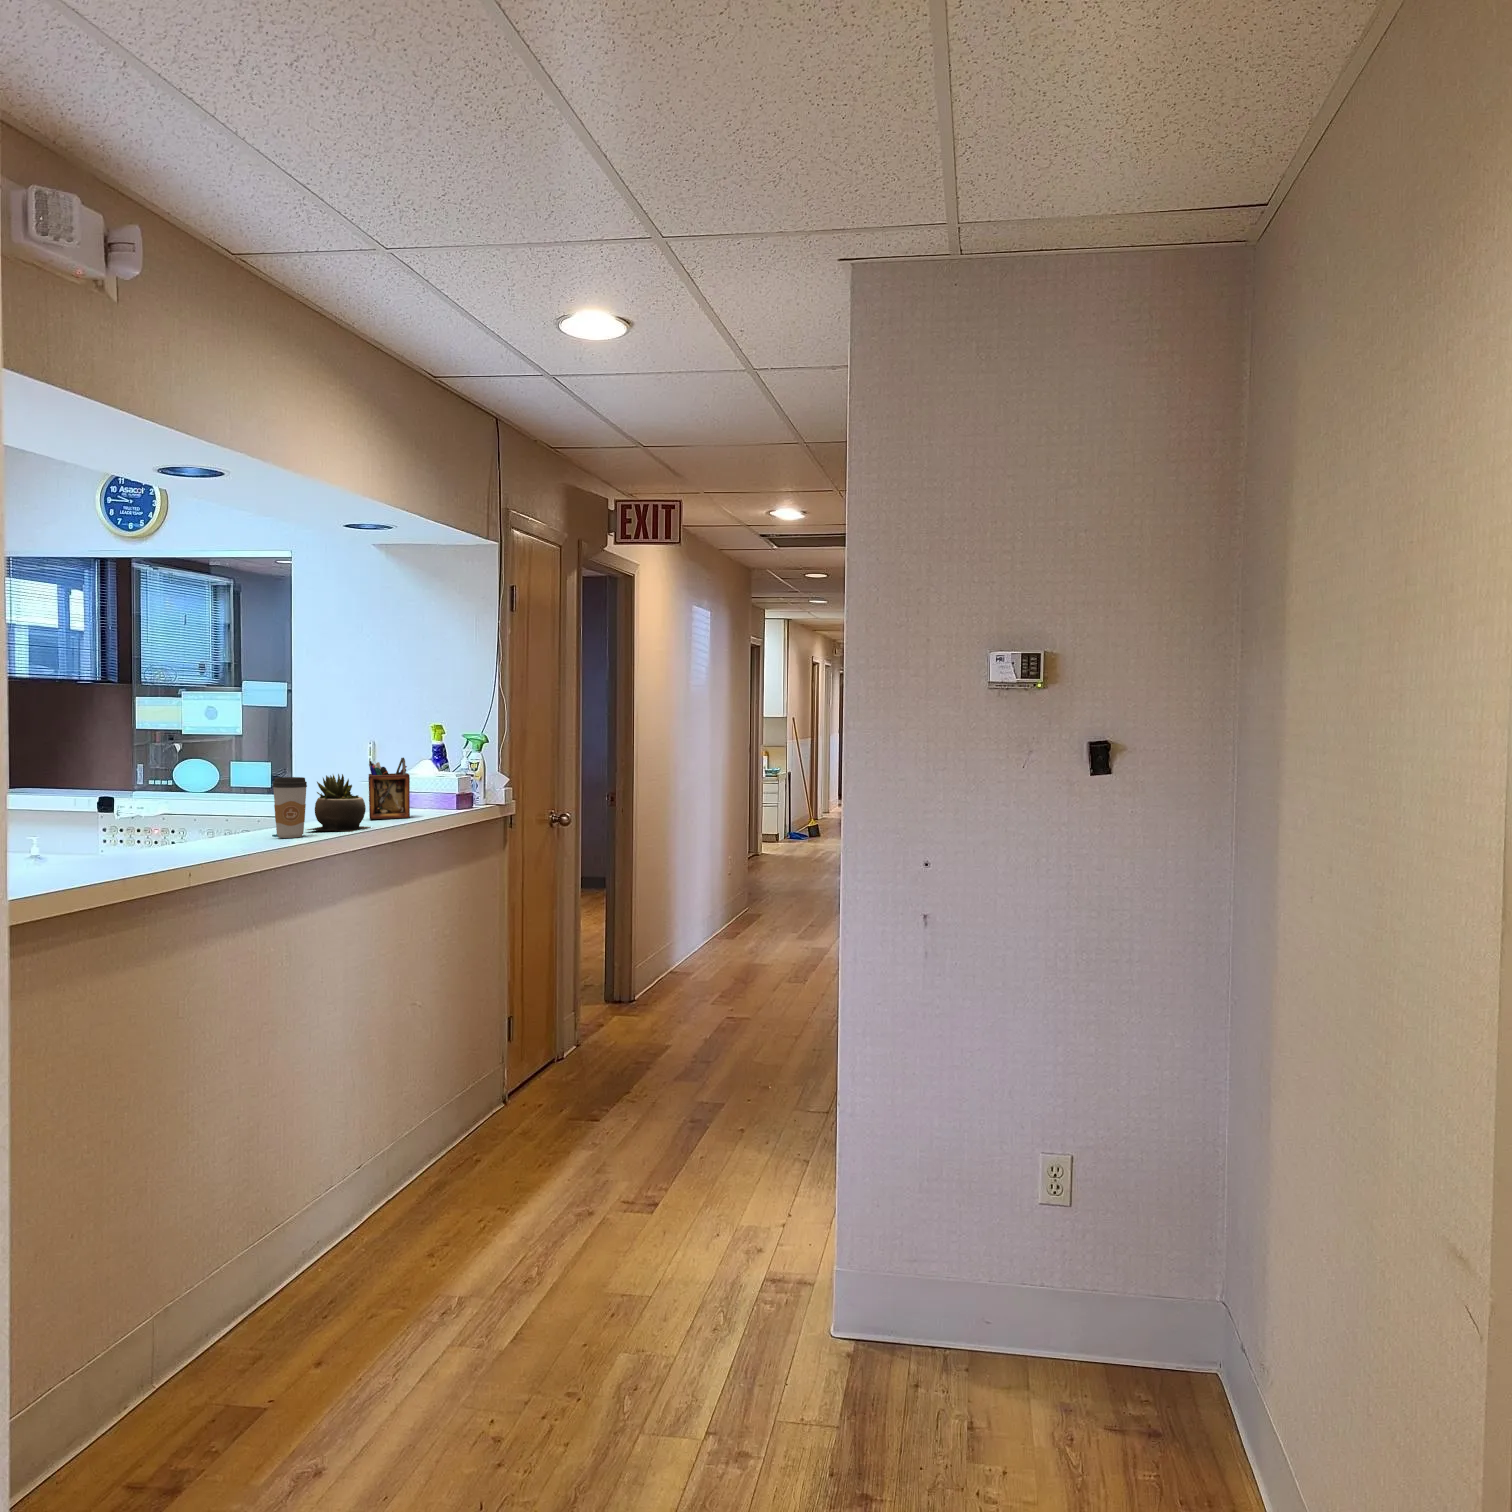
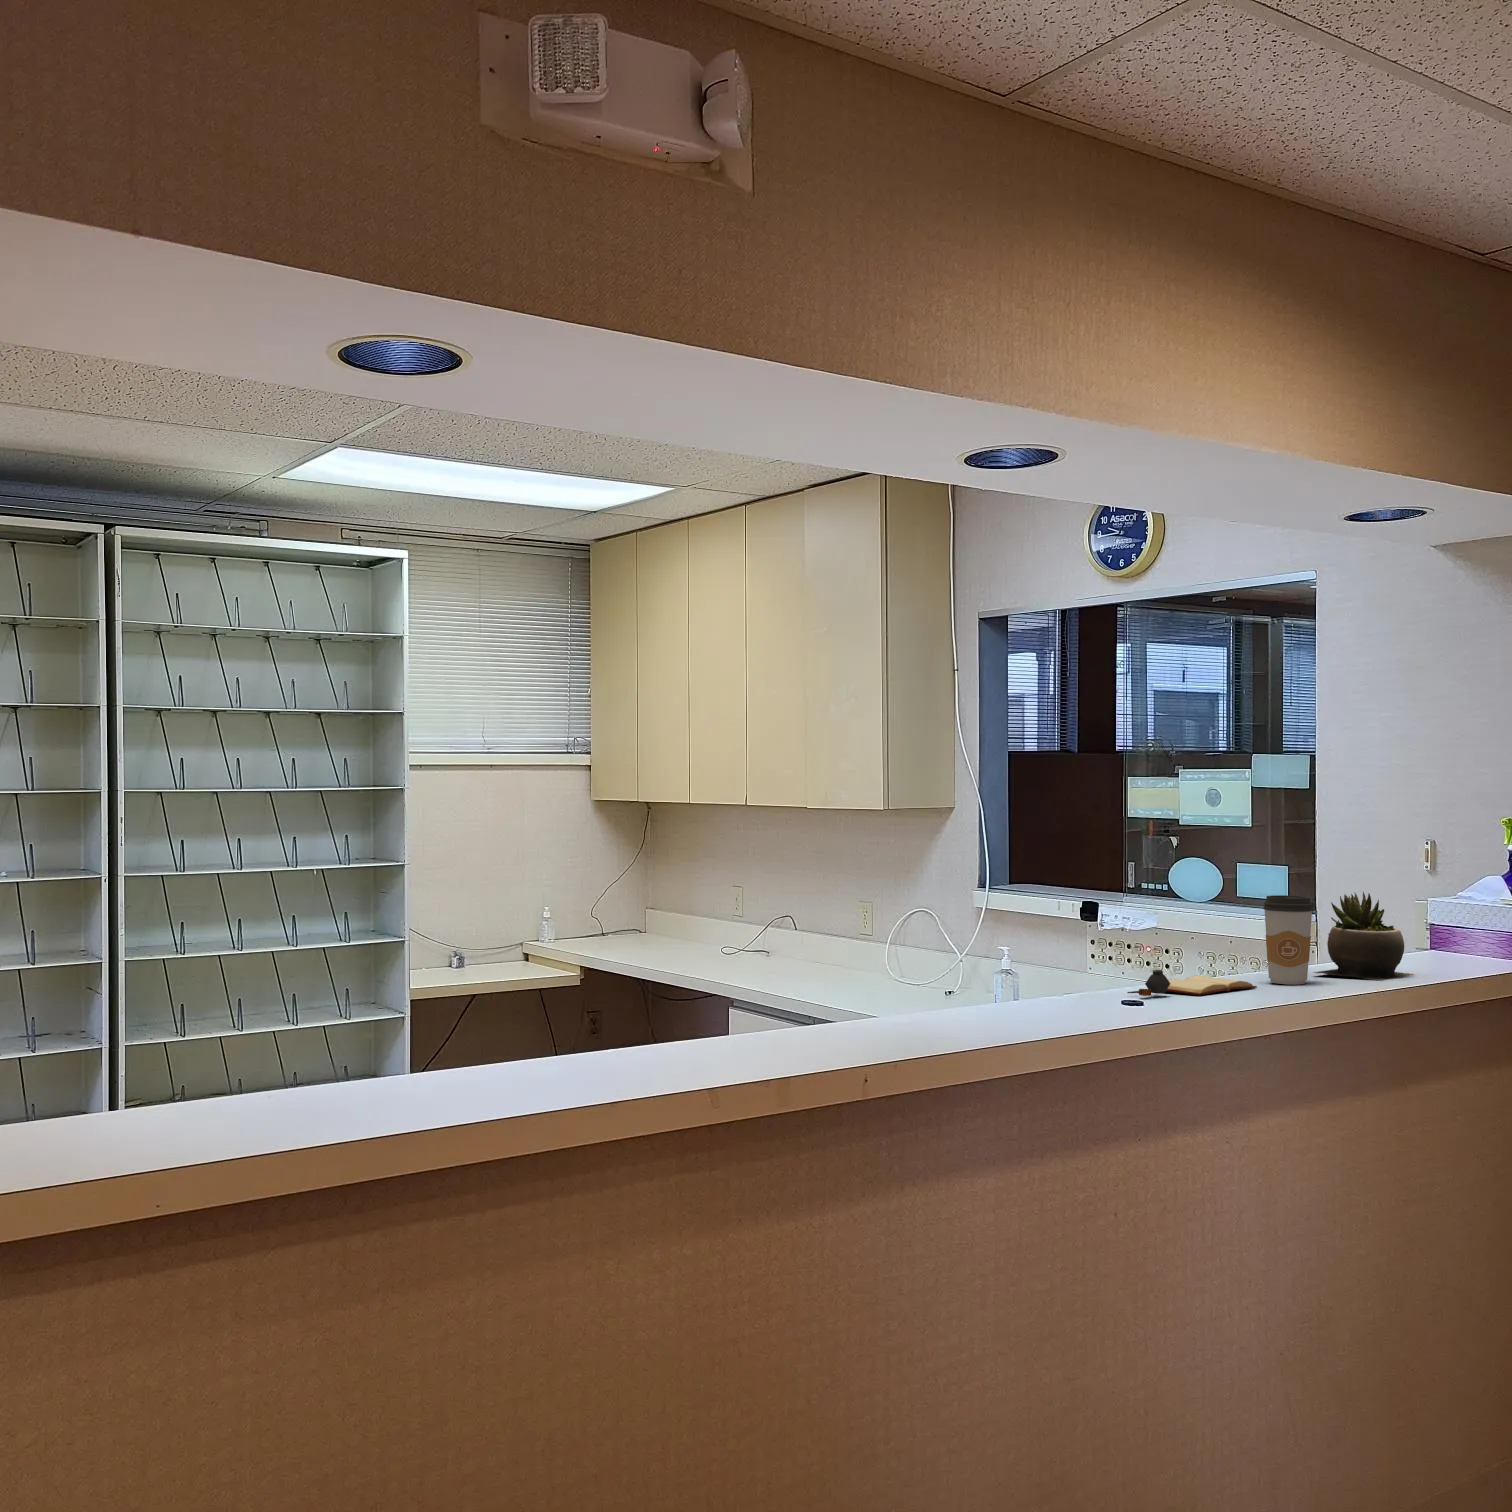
desk organizer: present [368,758,410,819] -> none [1415,869,1479,962]
book: none [177,832,270,851] -> present [1127,970,1257,996]

